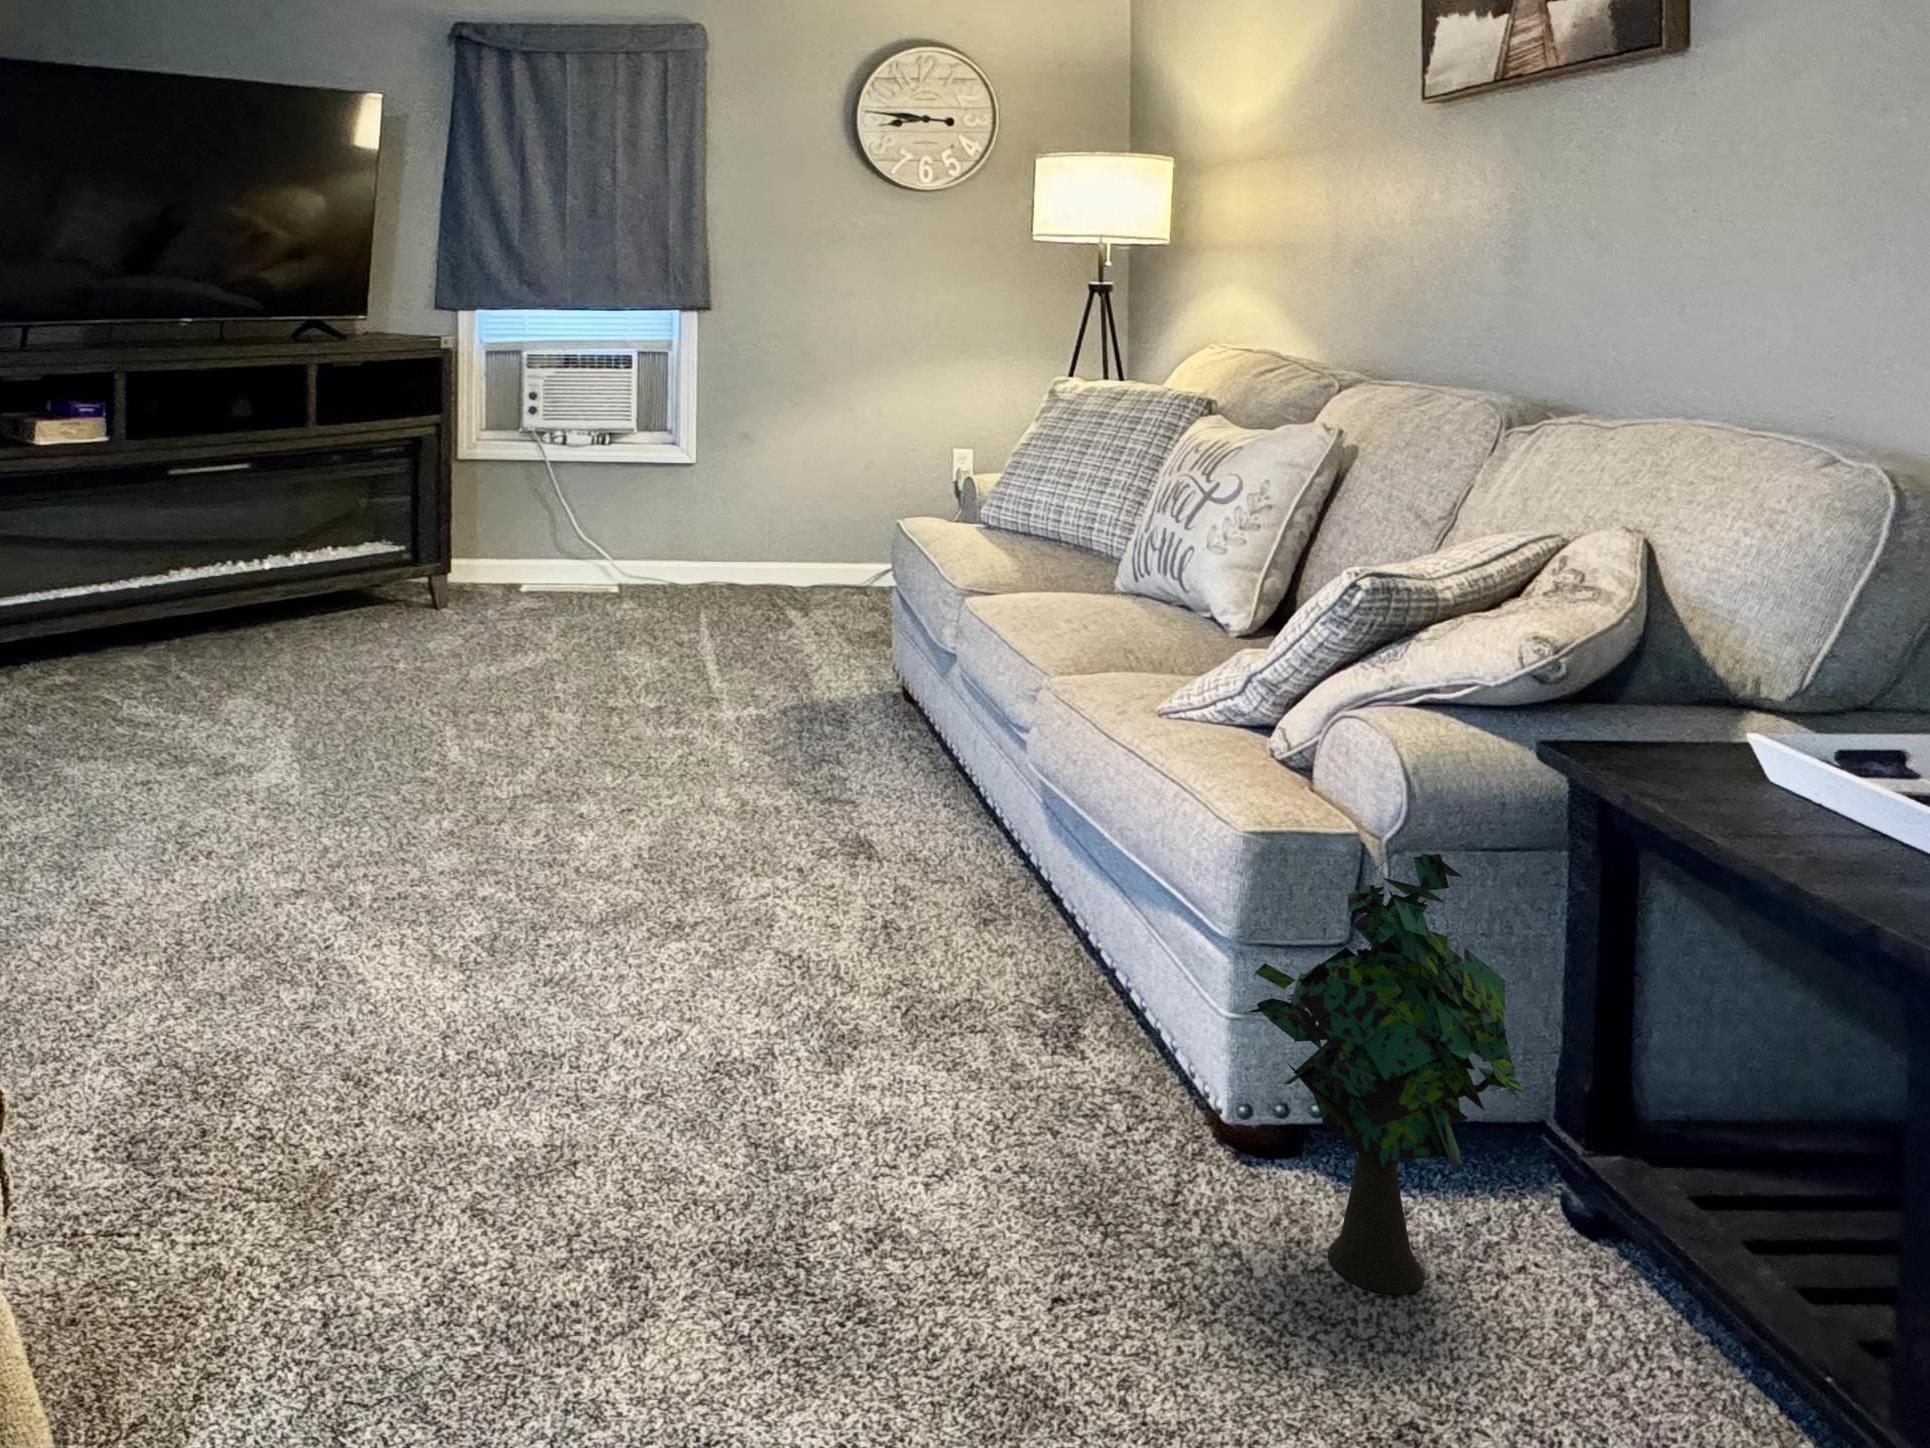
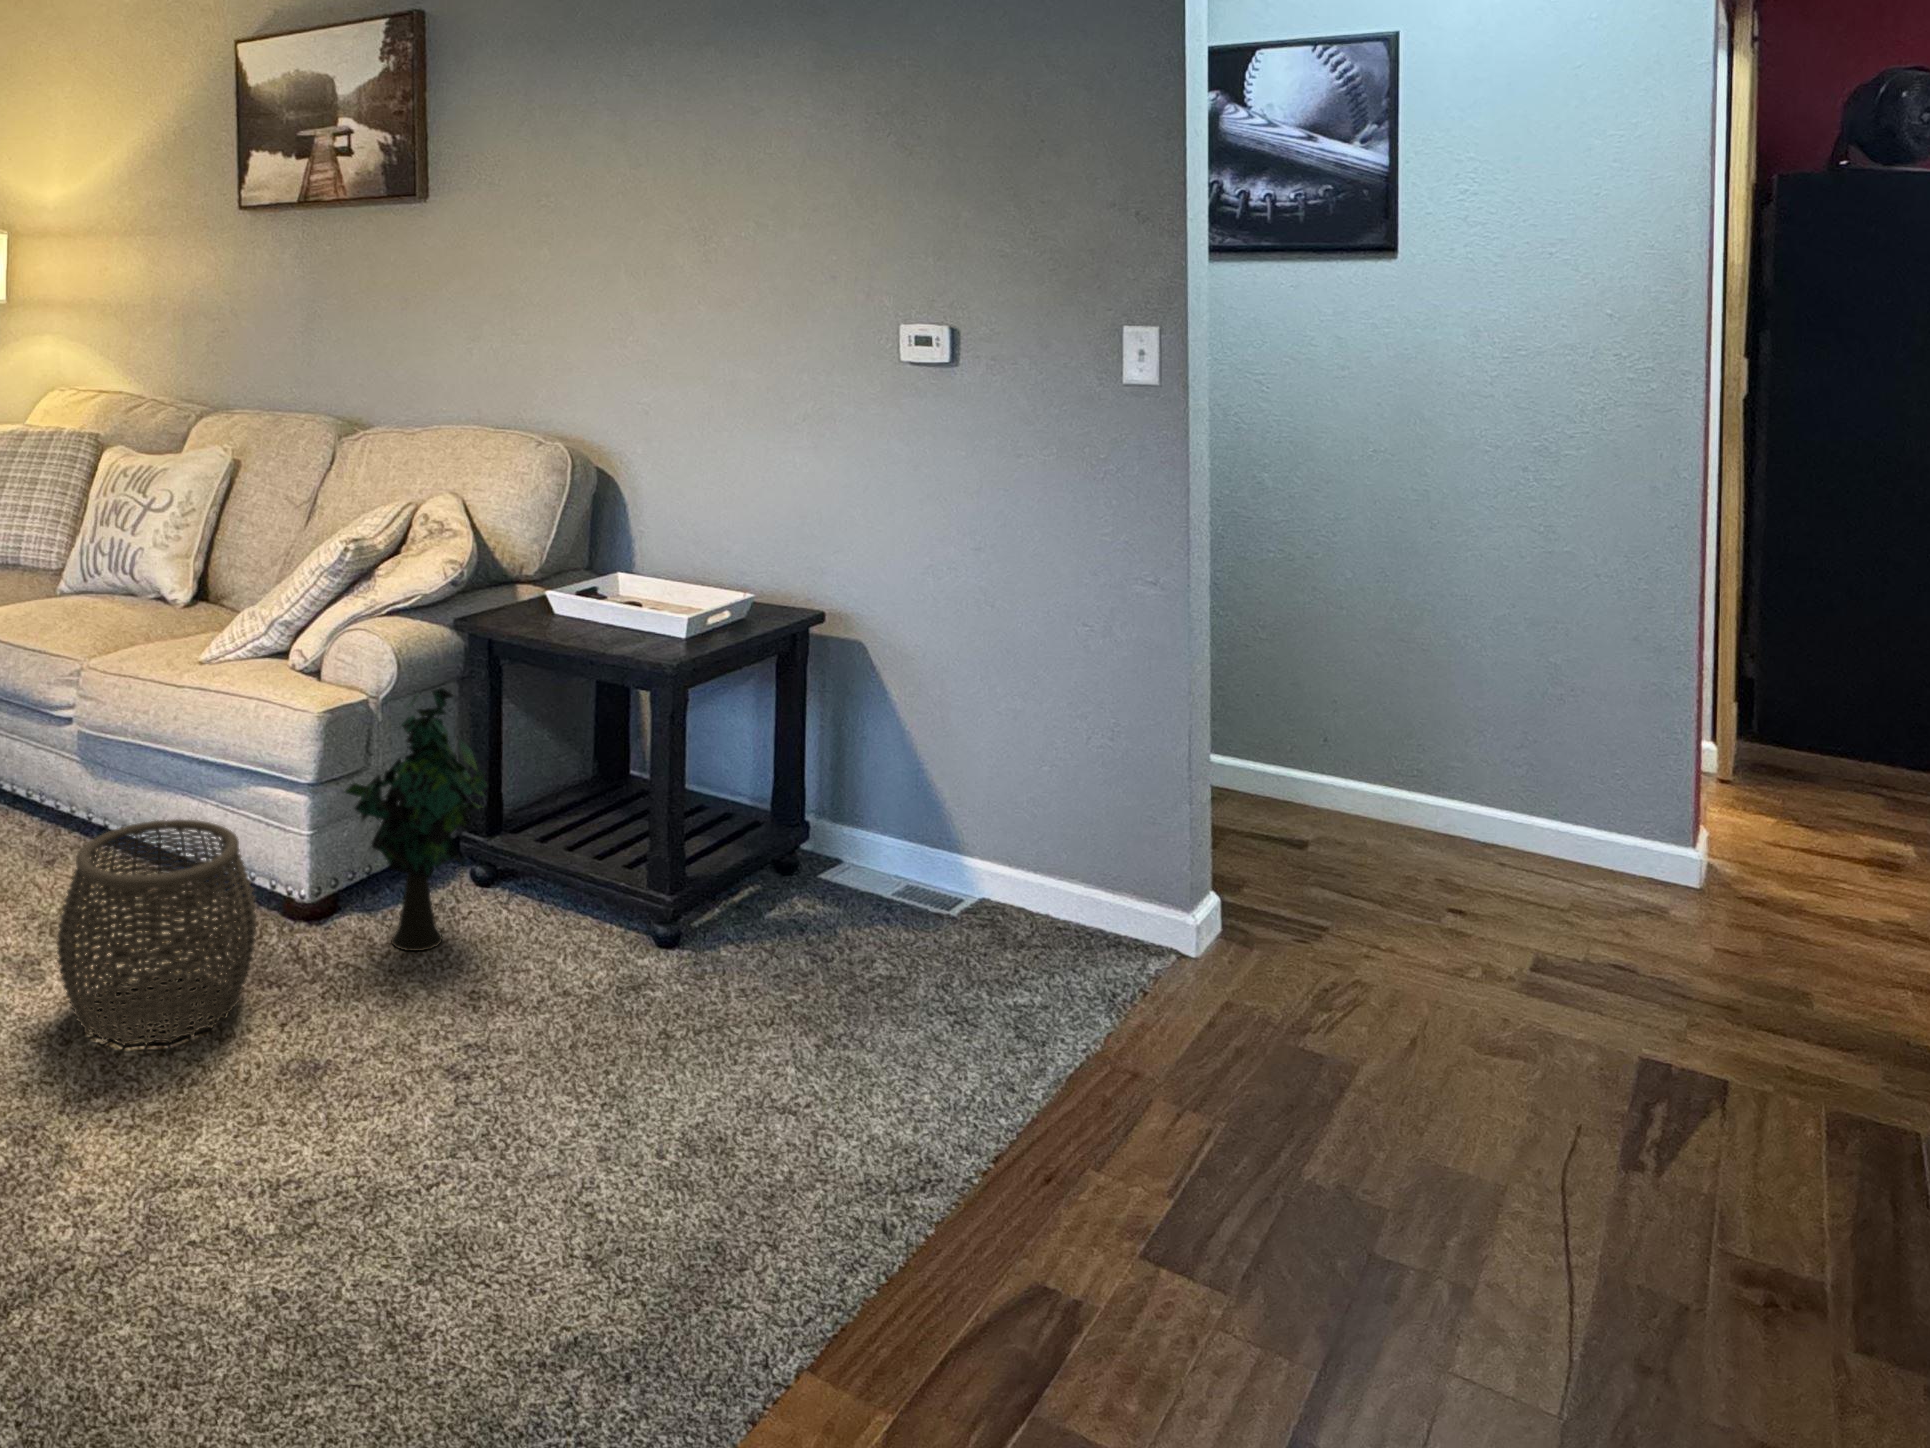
woven basket: none [789,910,1071,1246] -> present [57,820,257,1045]

